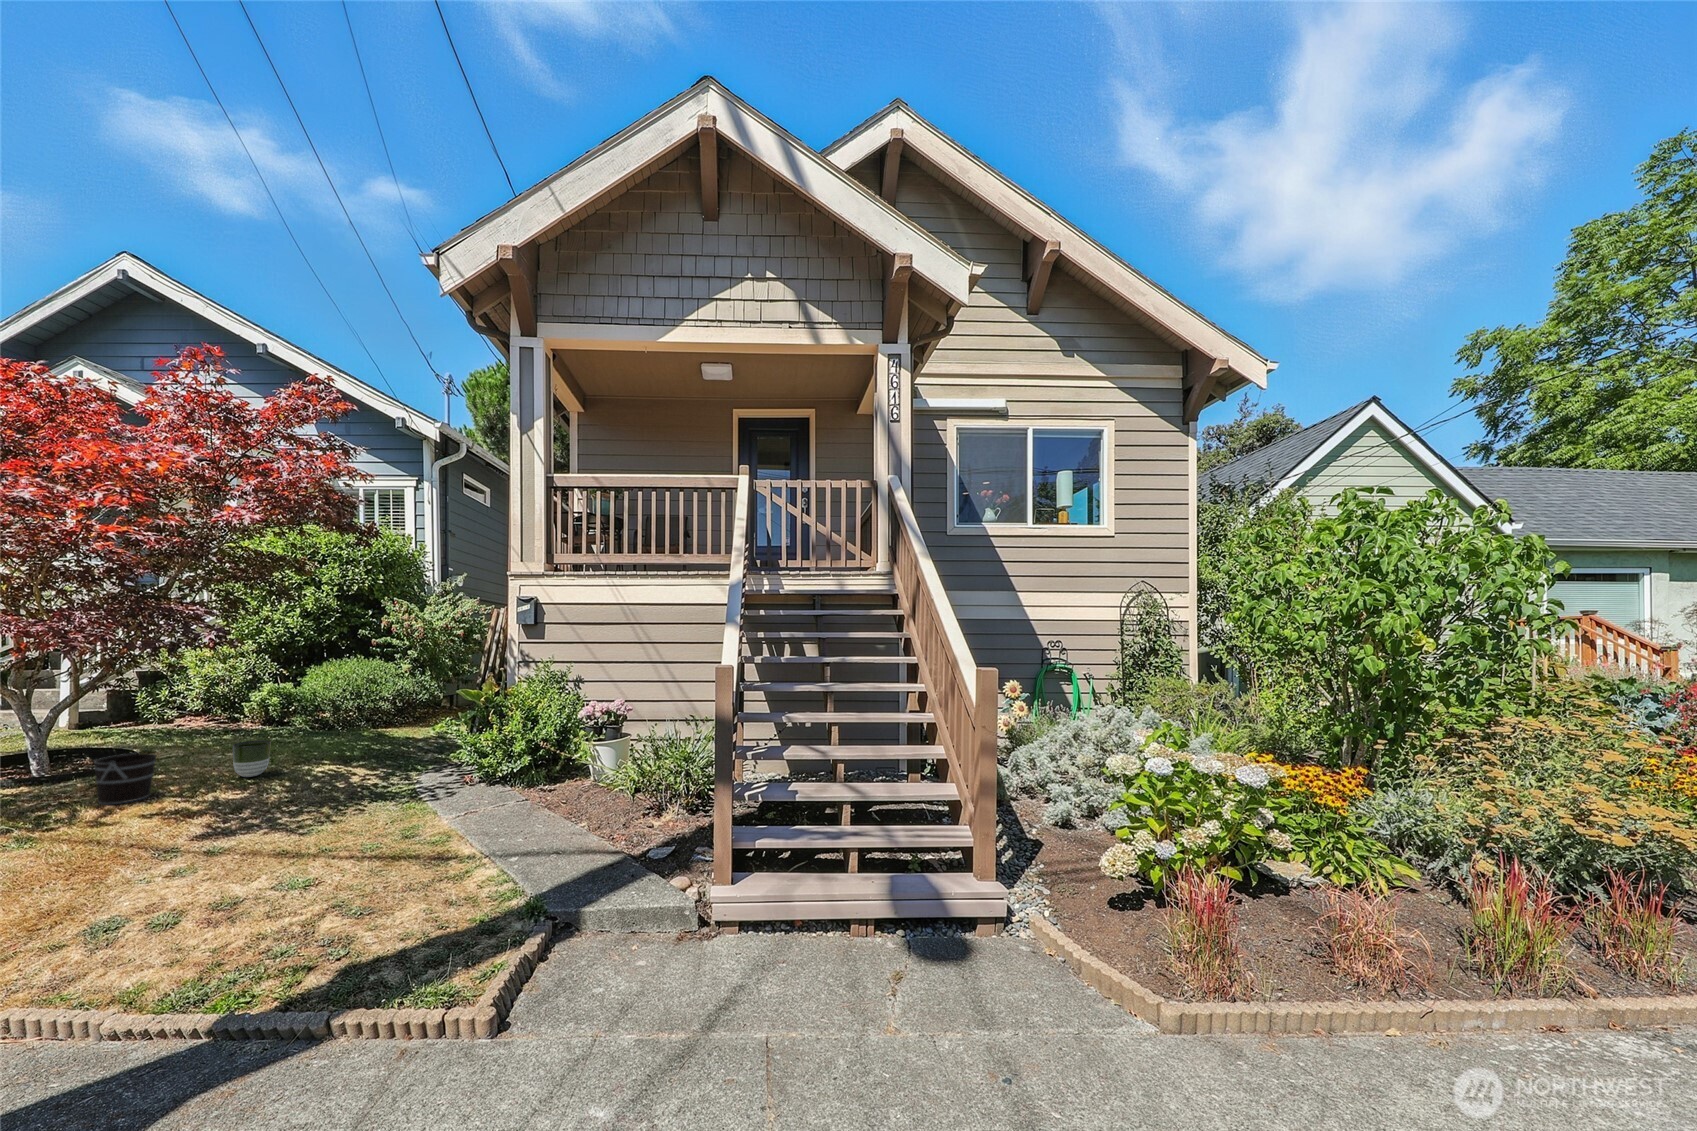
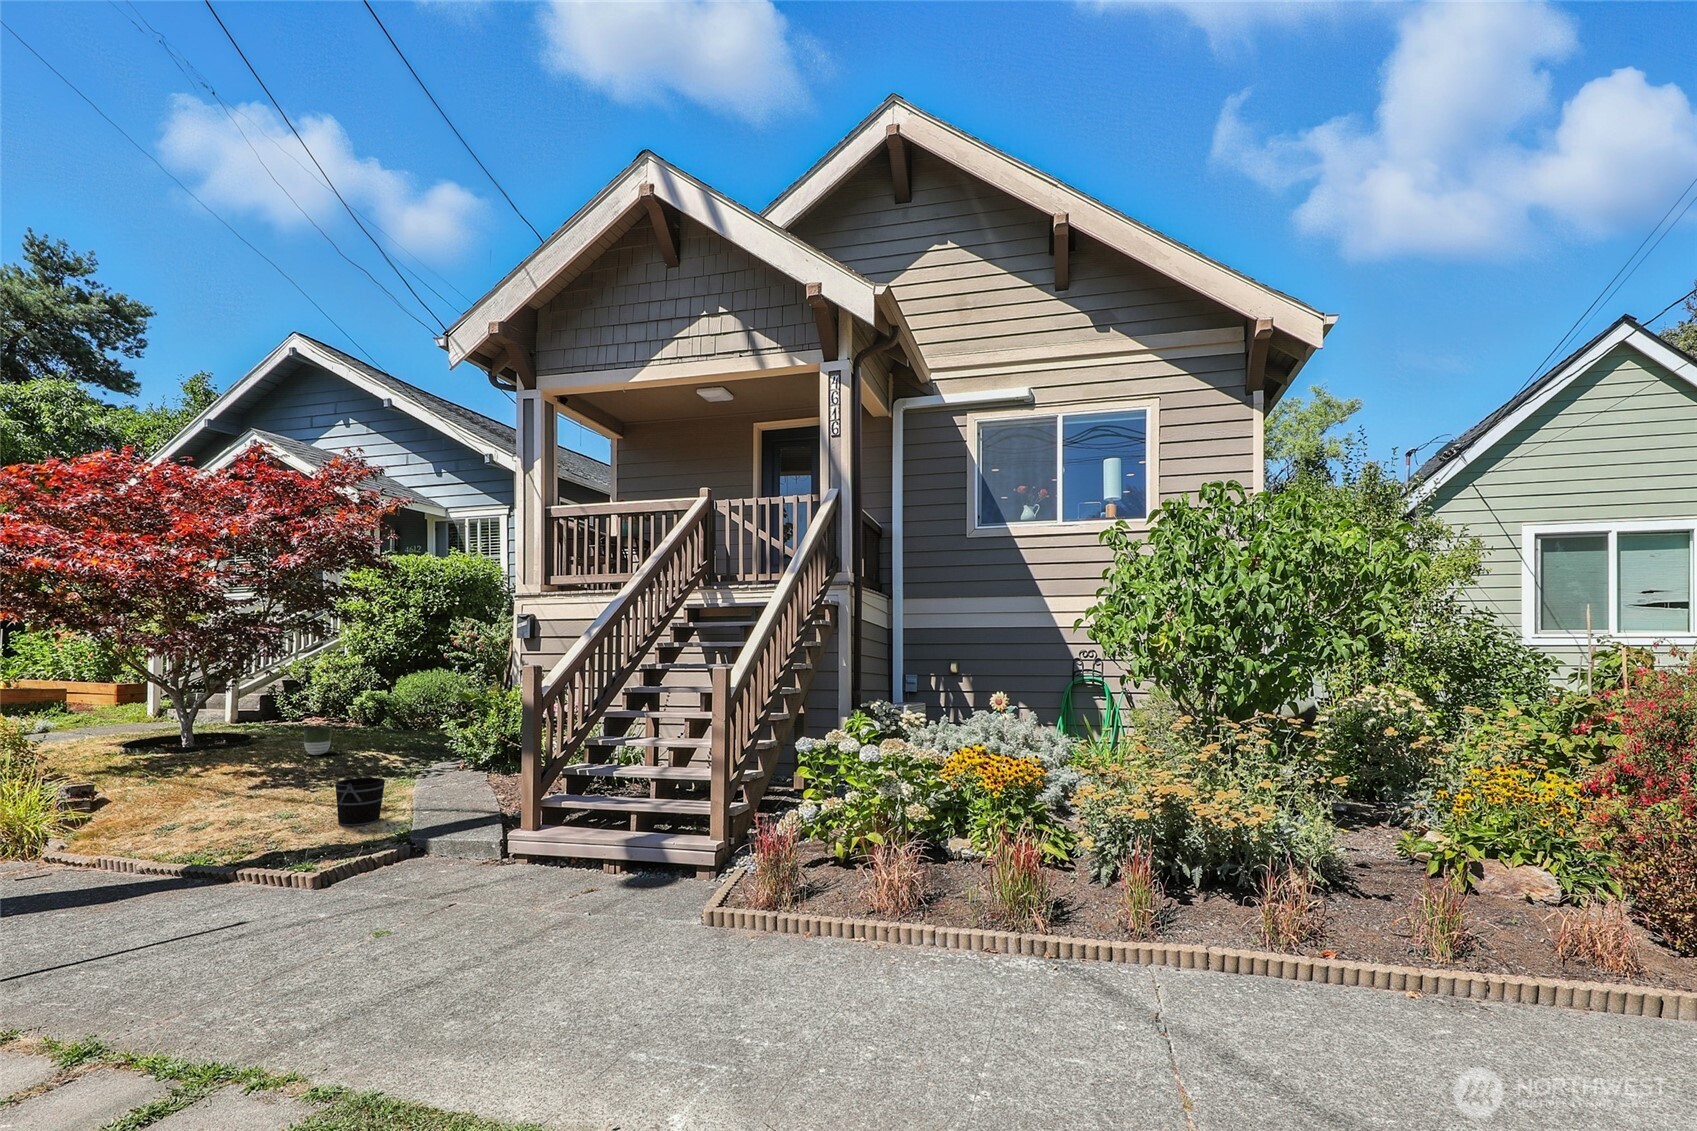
bucket: present [94,753,156,804] -> present [335,775,385,826]

